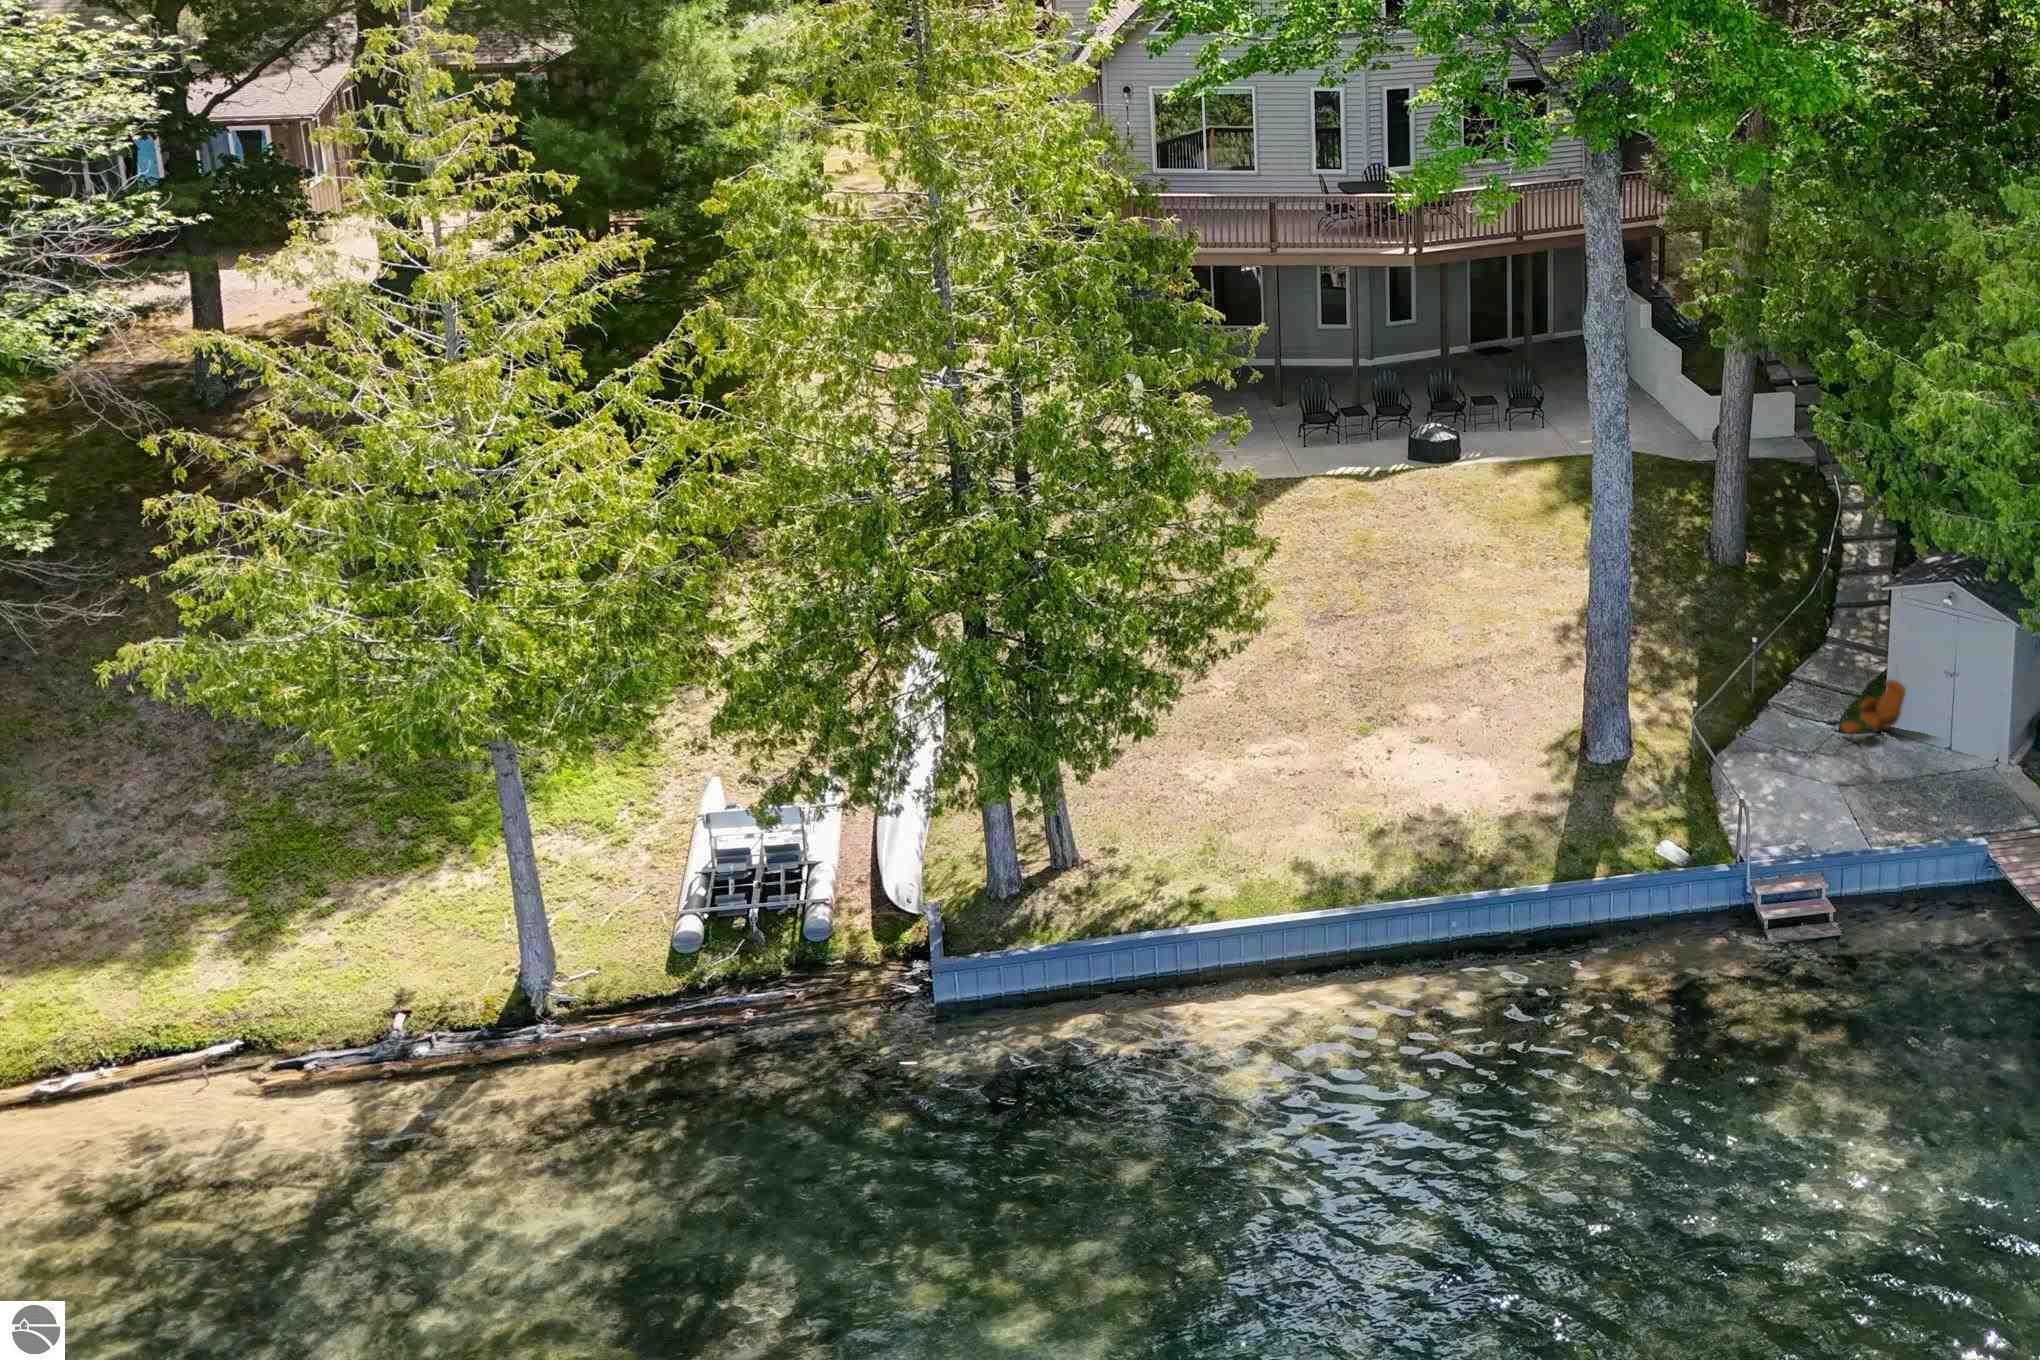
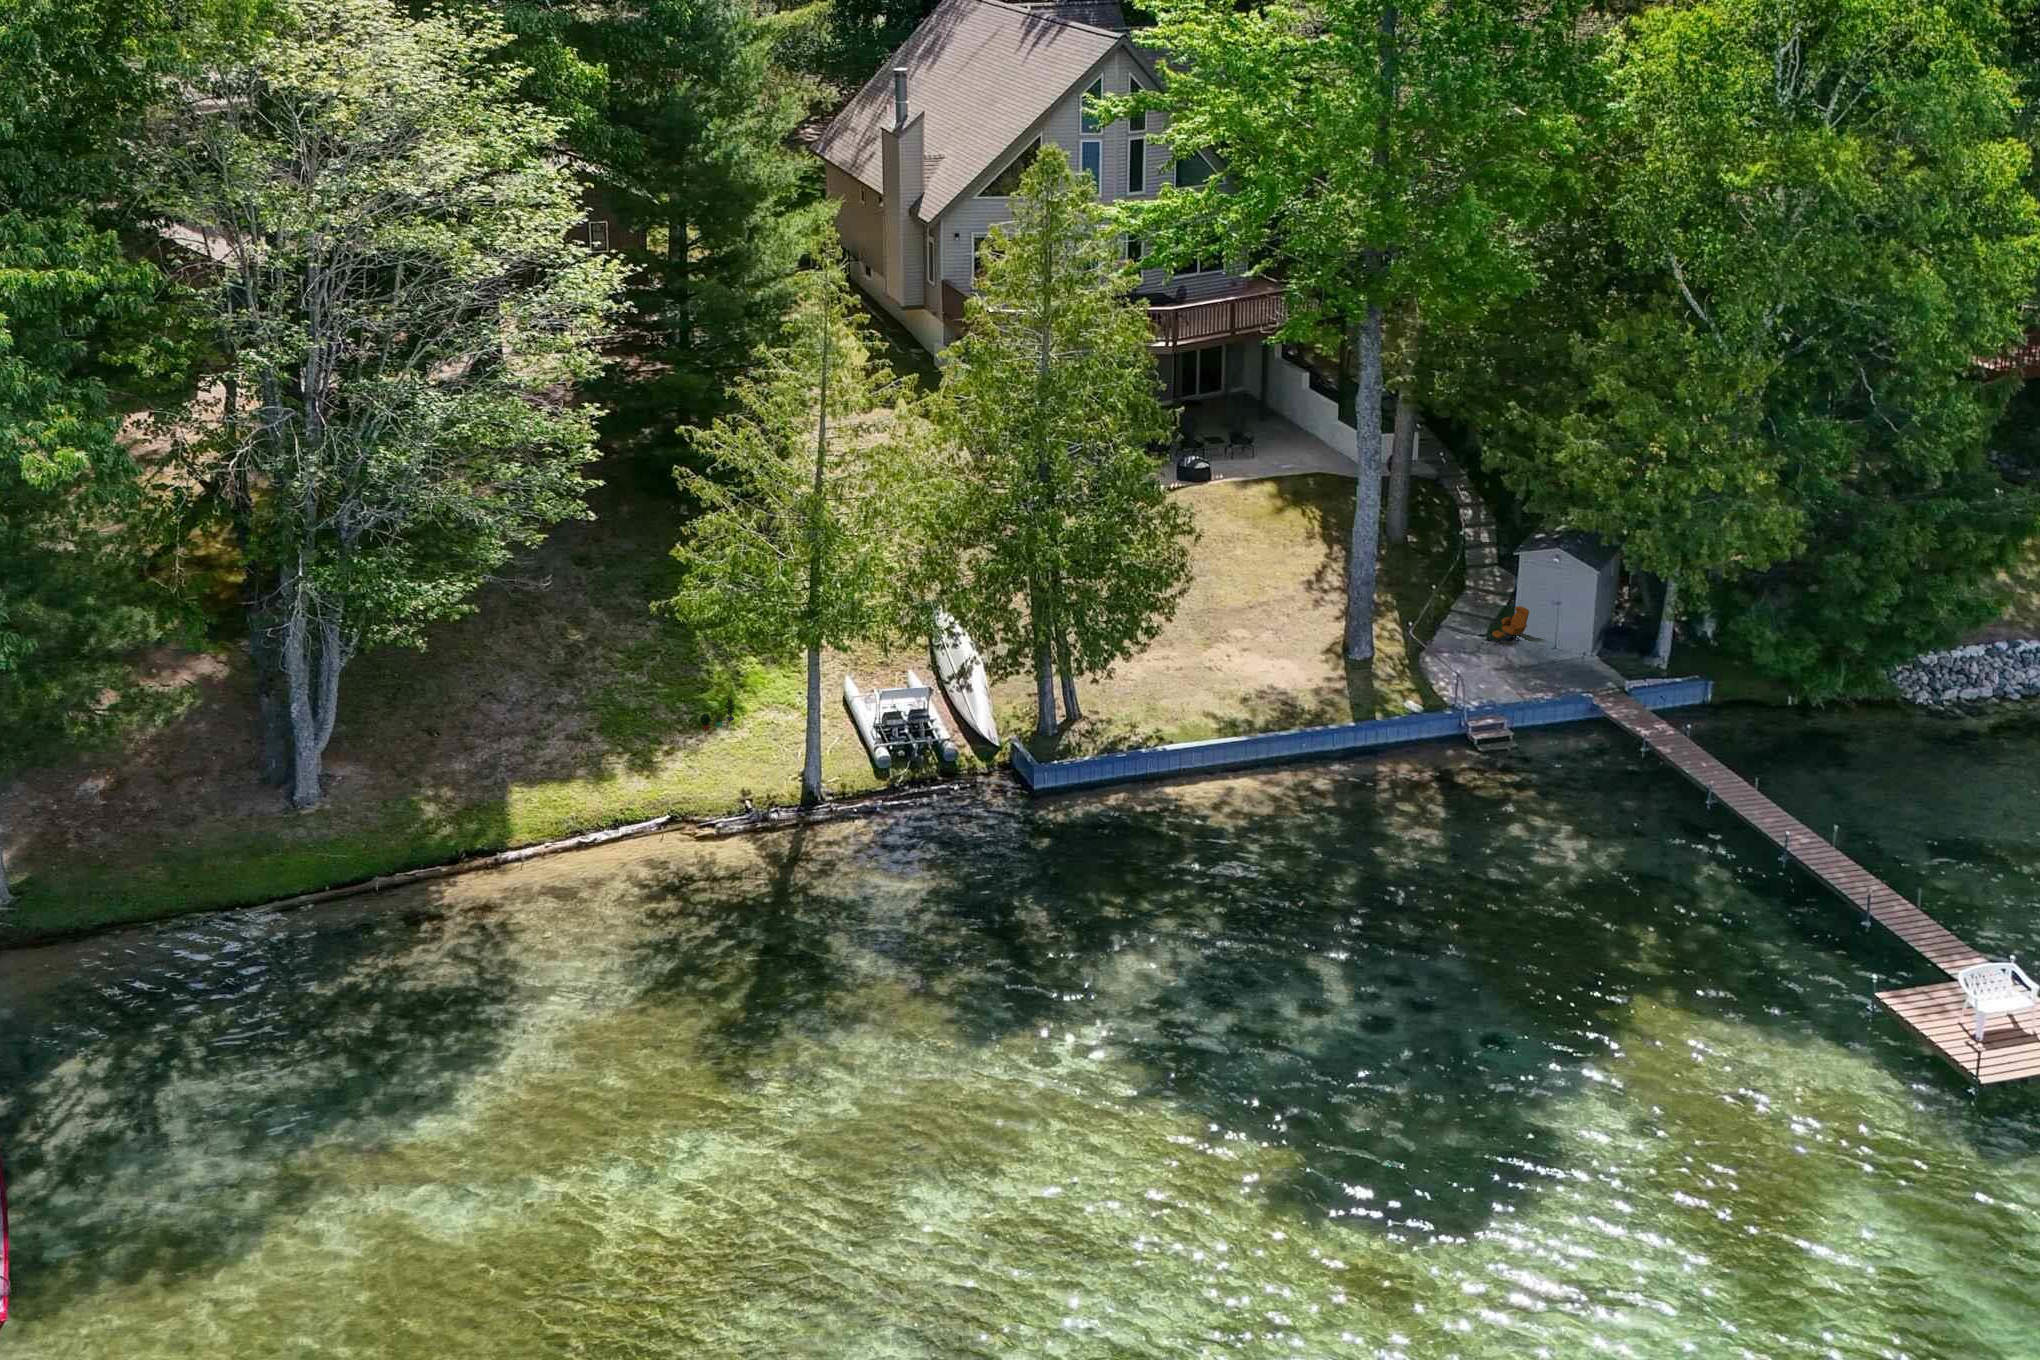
potted plant: none [405,805,480,869] -> present [700,695,735,730]

